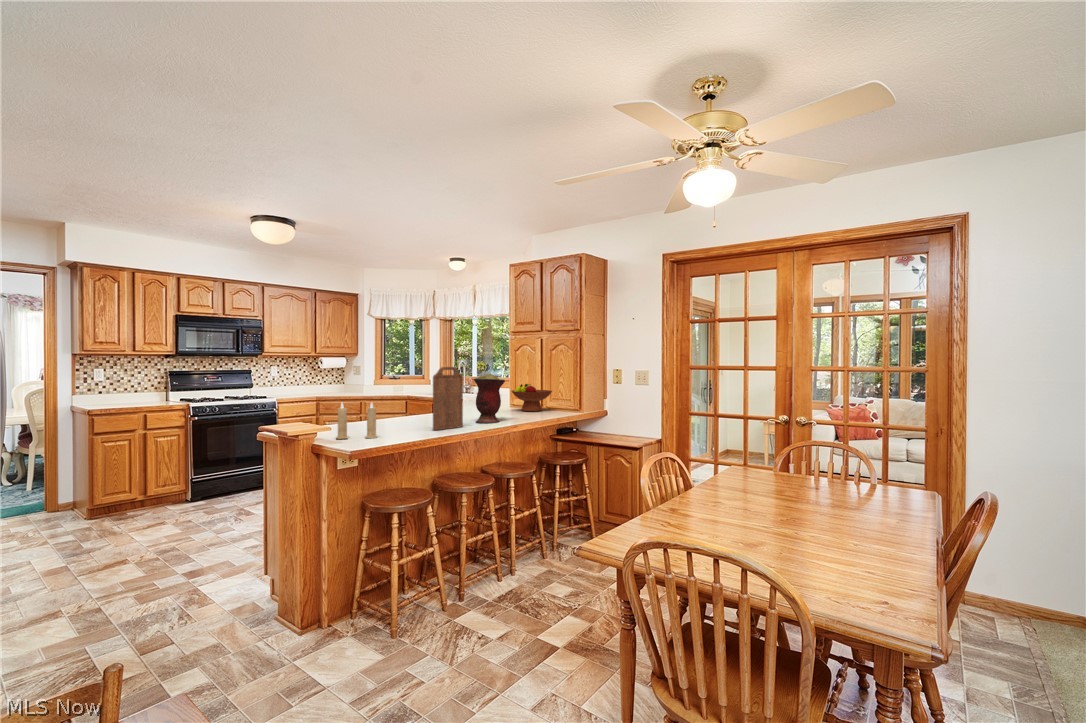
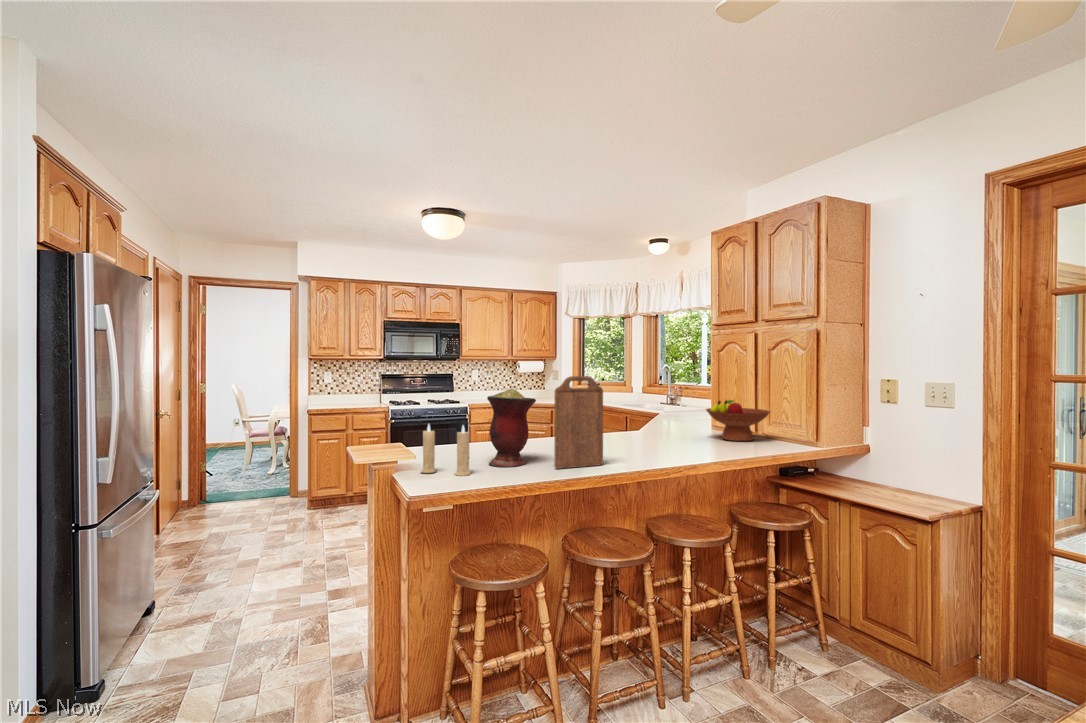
vase: present [474,374,505,423] -> present [487,389,536,467]

